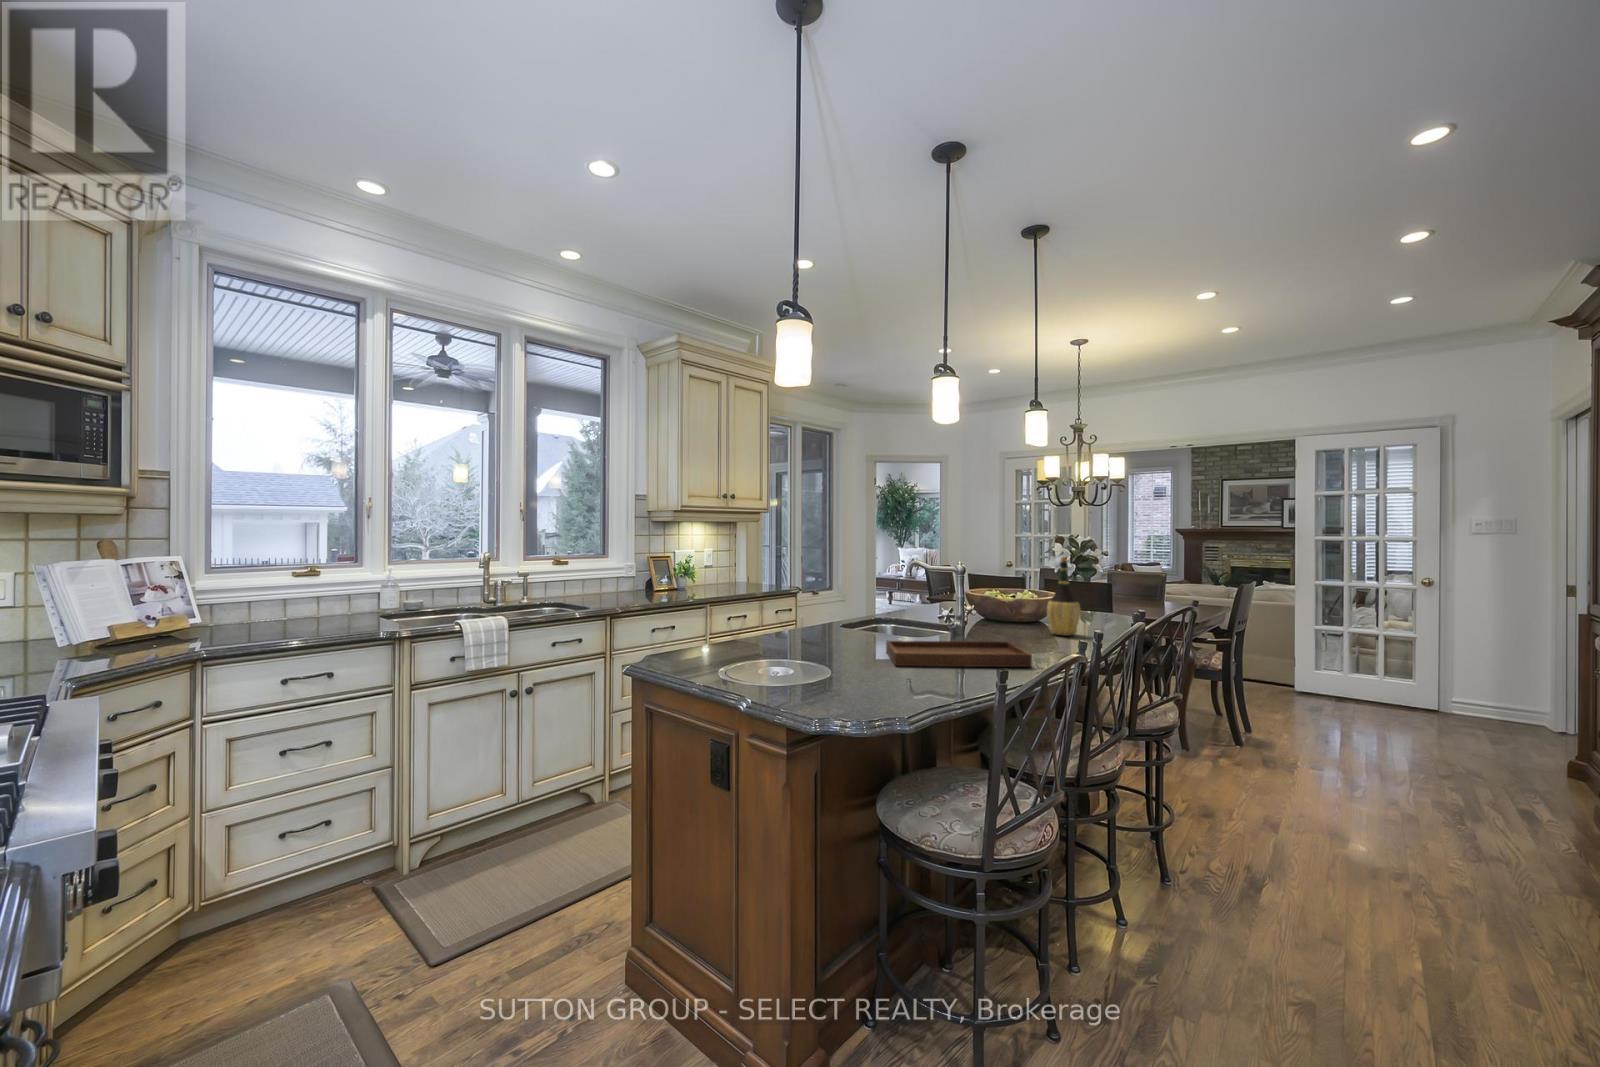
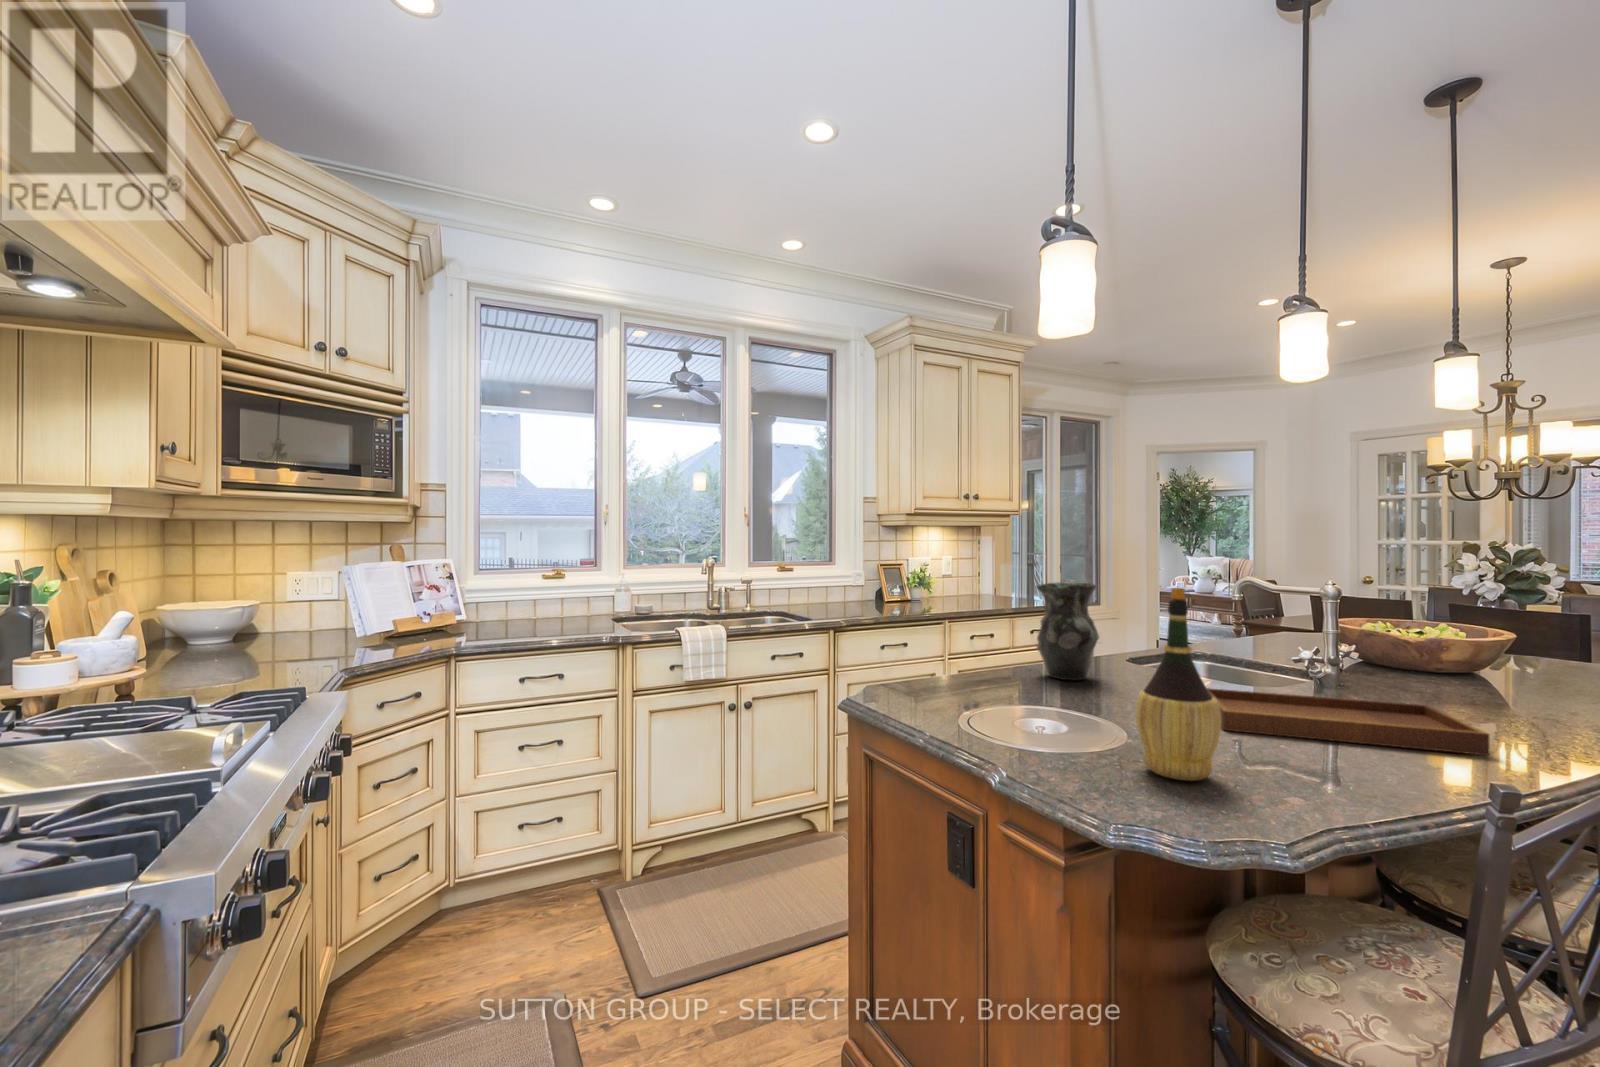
wine bottle: present [1047,557,1081,635] -> present [1135,588,1221,781]
vase: none [778,569,822,643] -> present [1036,582,1099,680]

